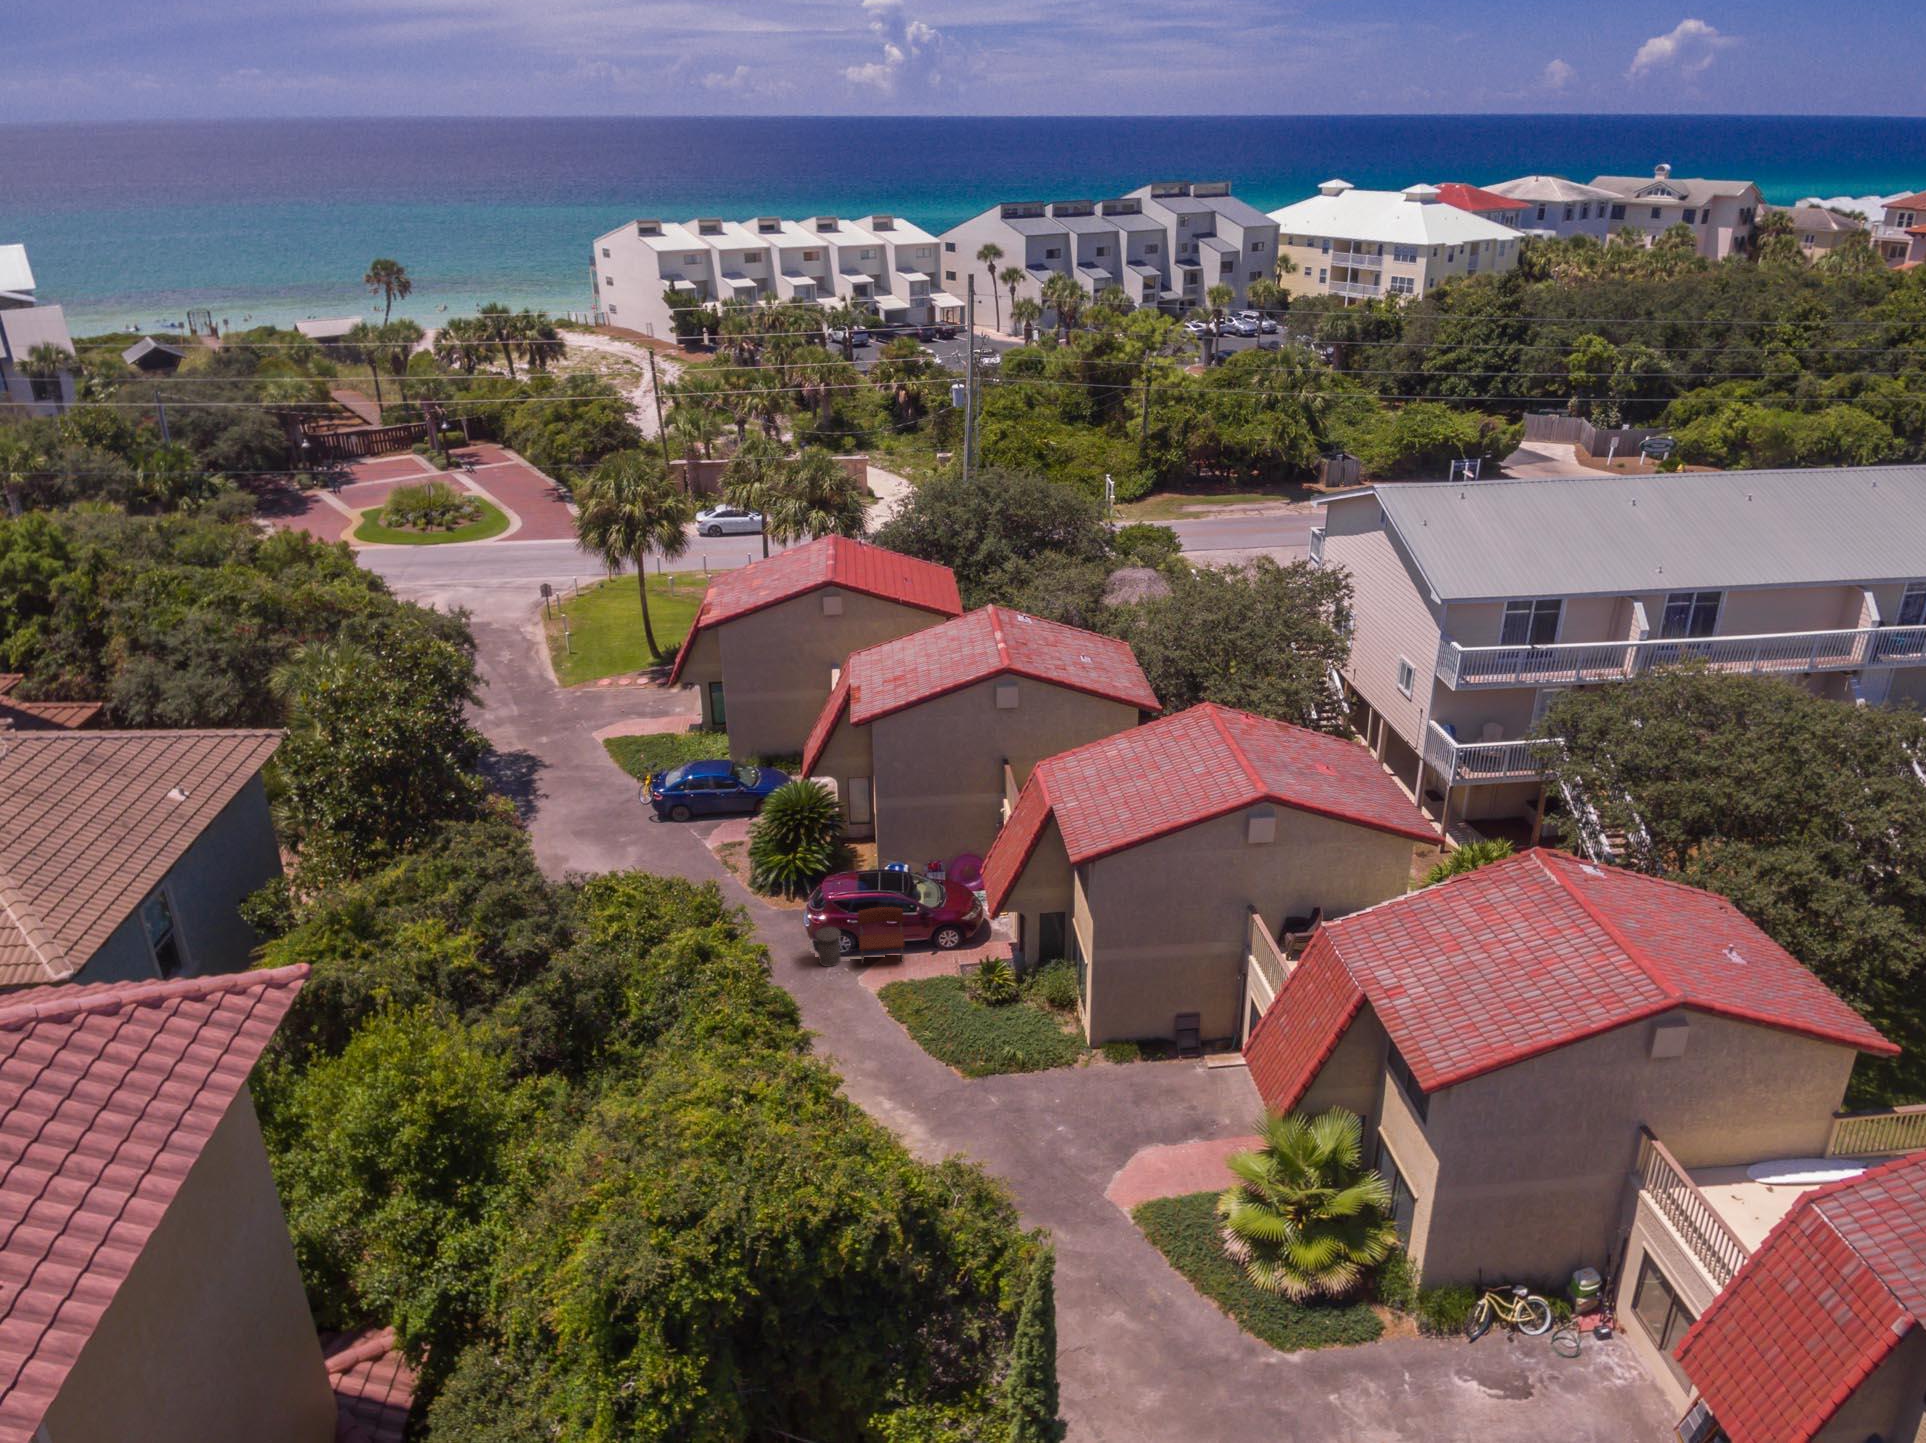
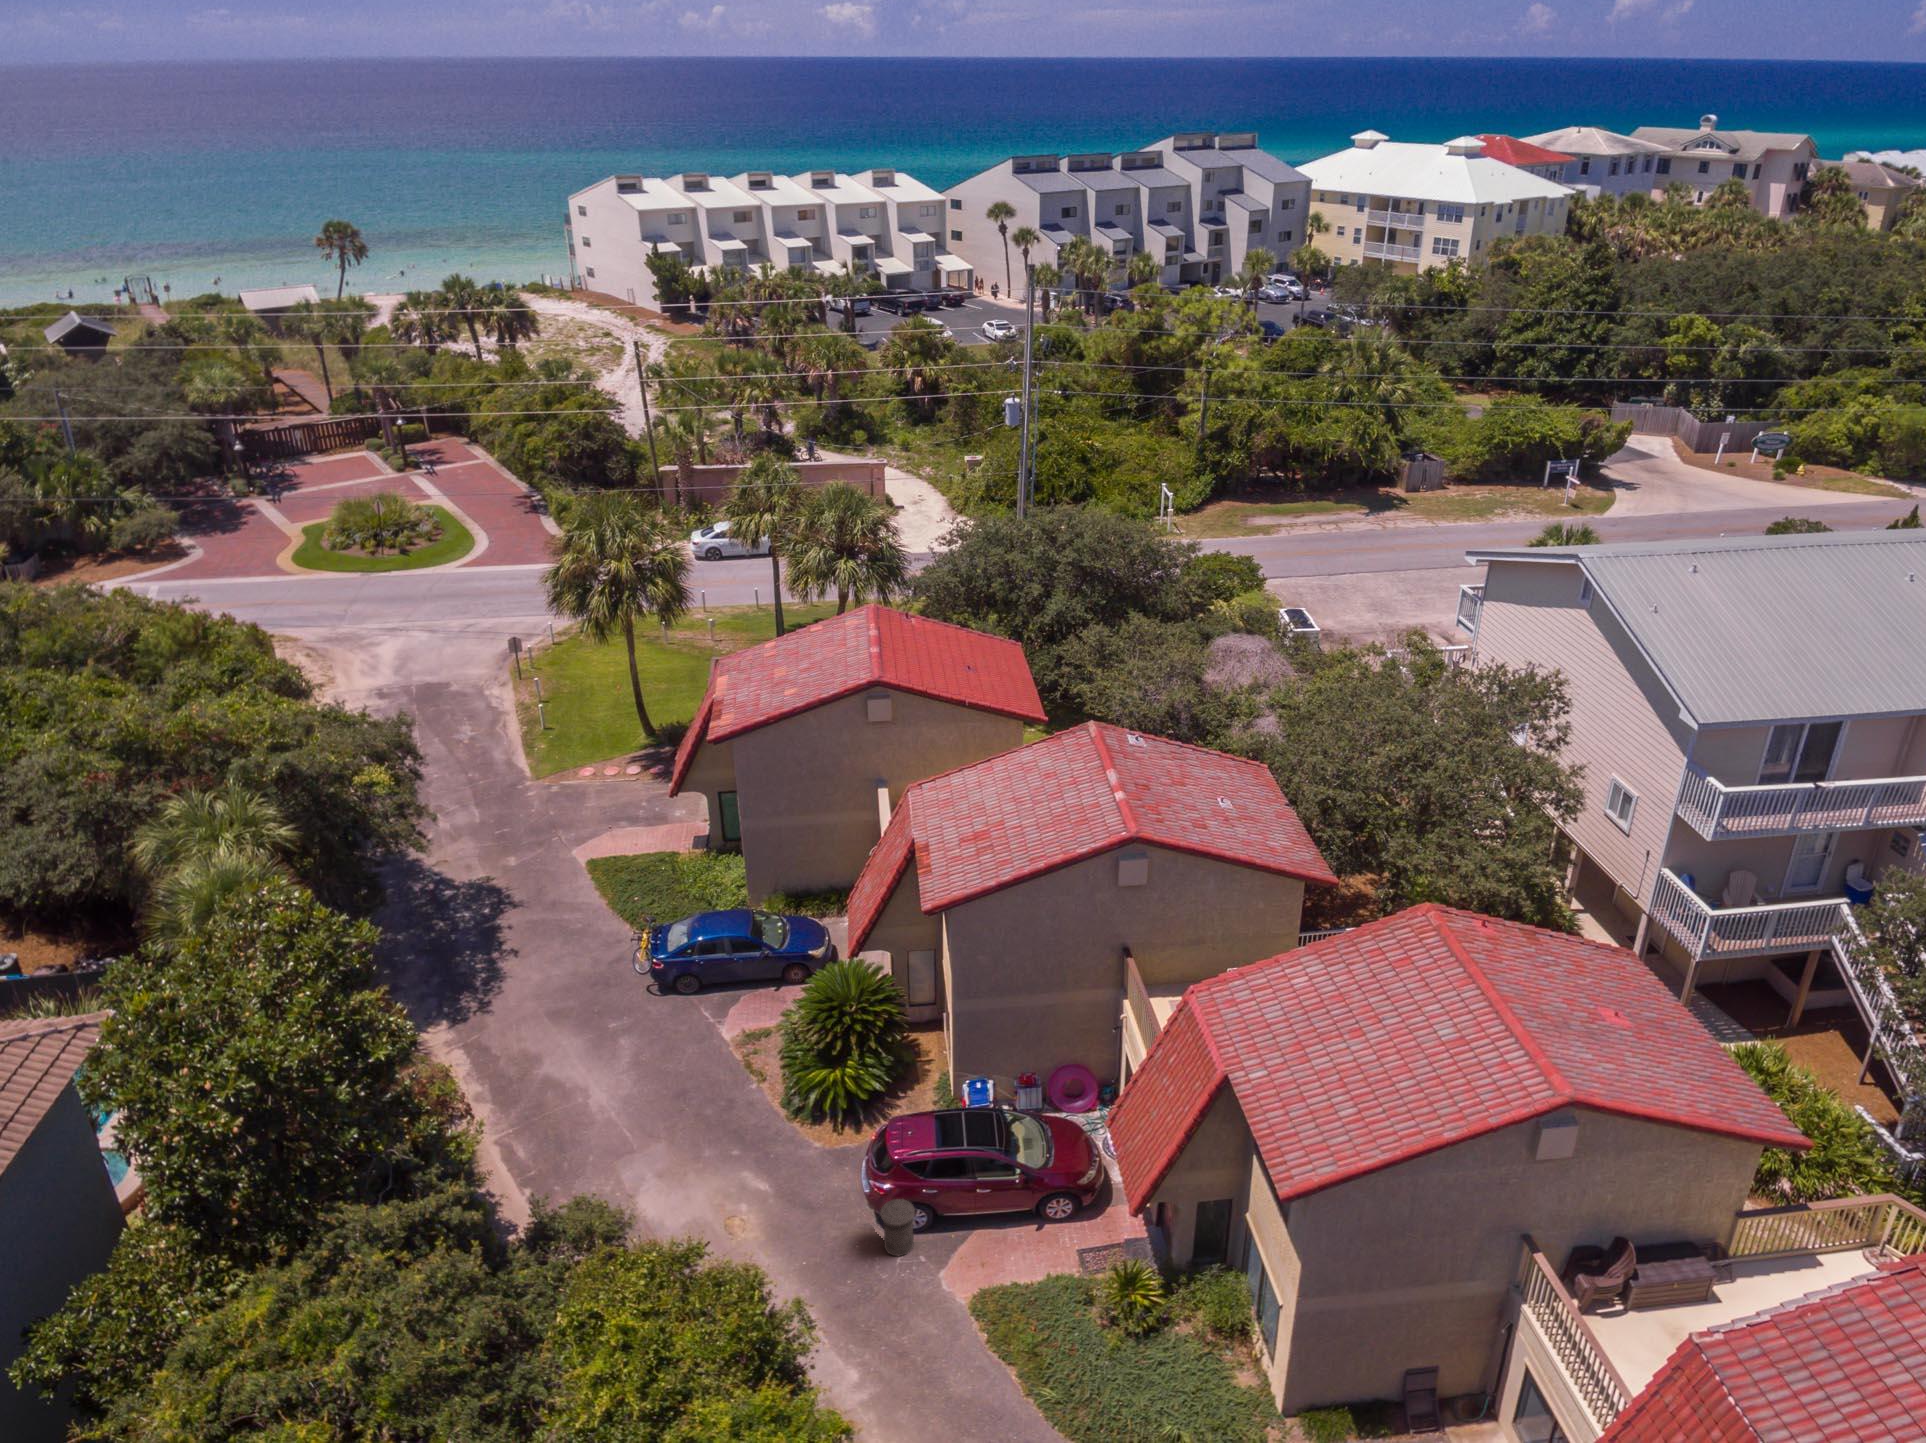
bench: present [858,907,904,963] -> none [938,1173,1003,1252]

